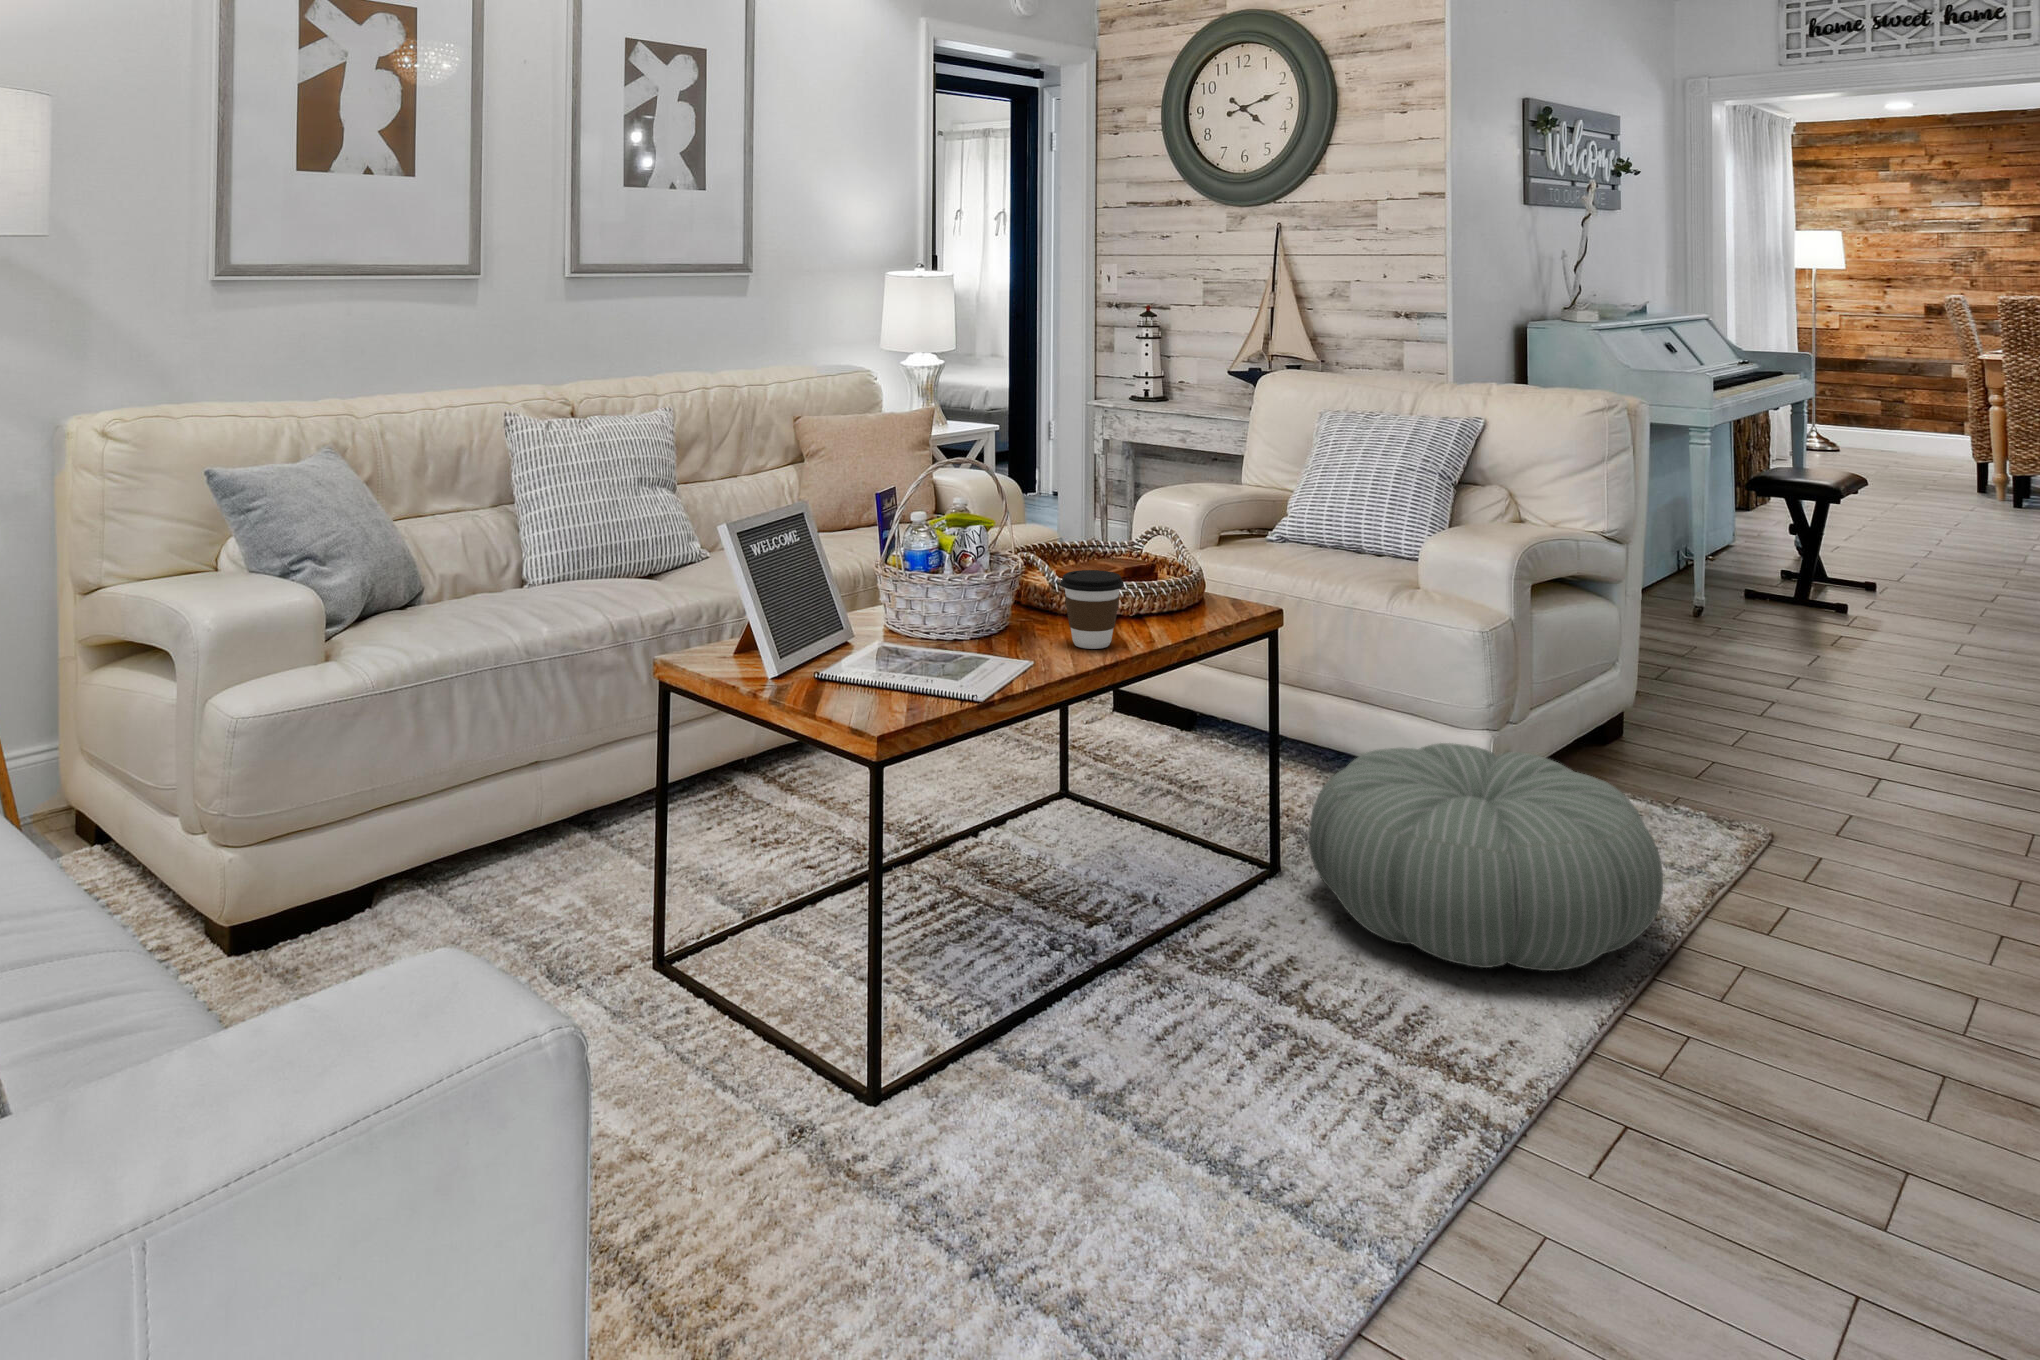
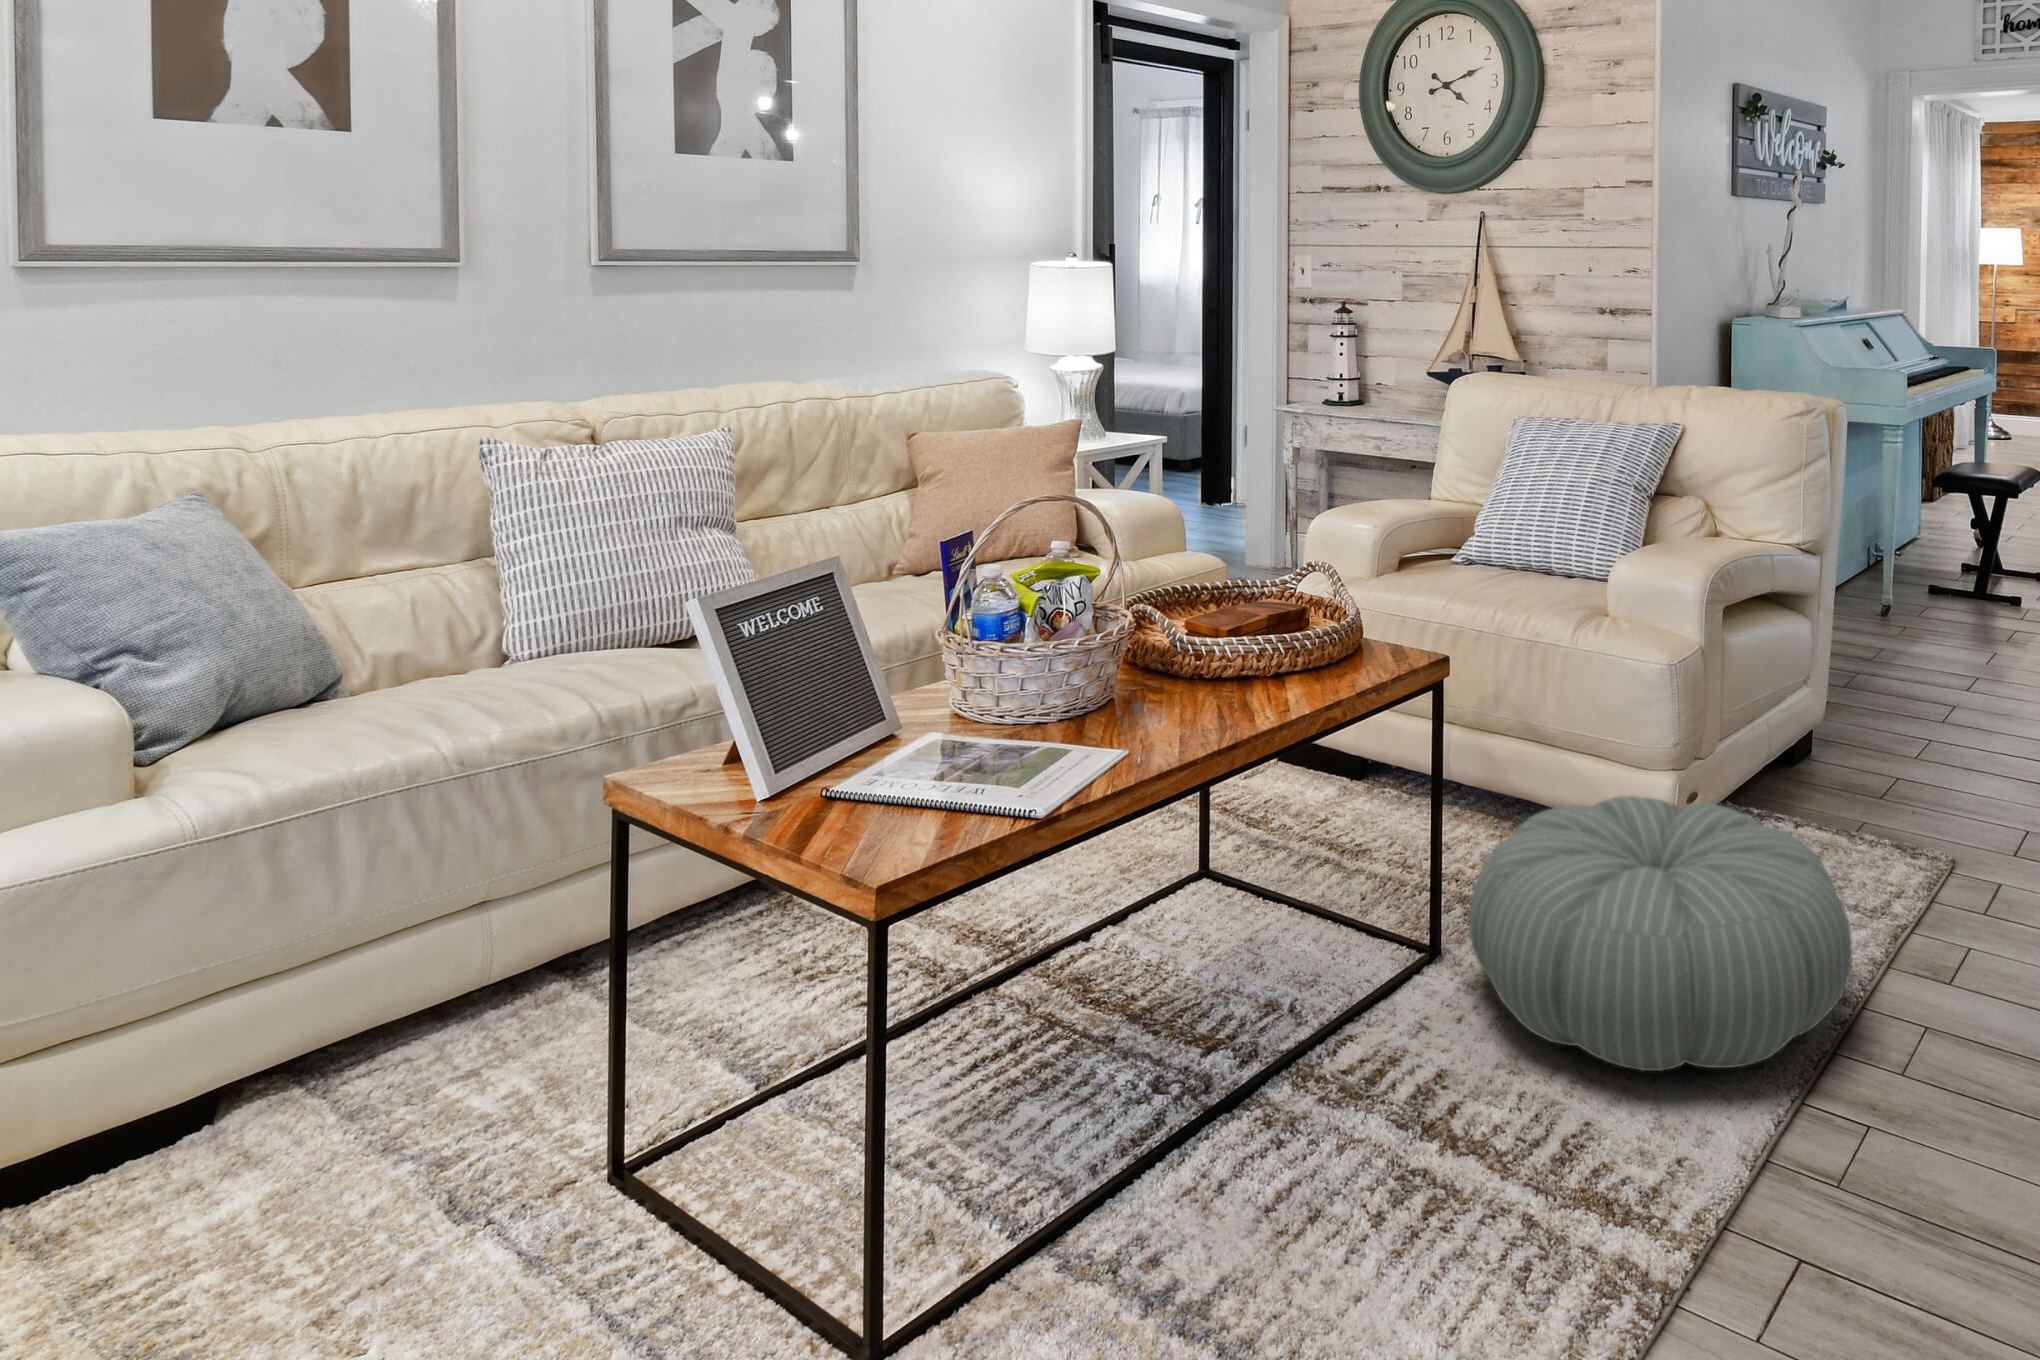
coffee cup: present [1061,570,1124,649] -> none [1161,625,1239,724]

